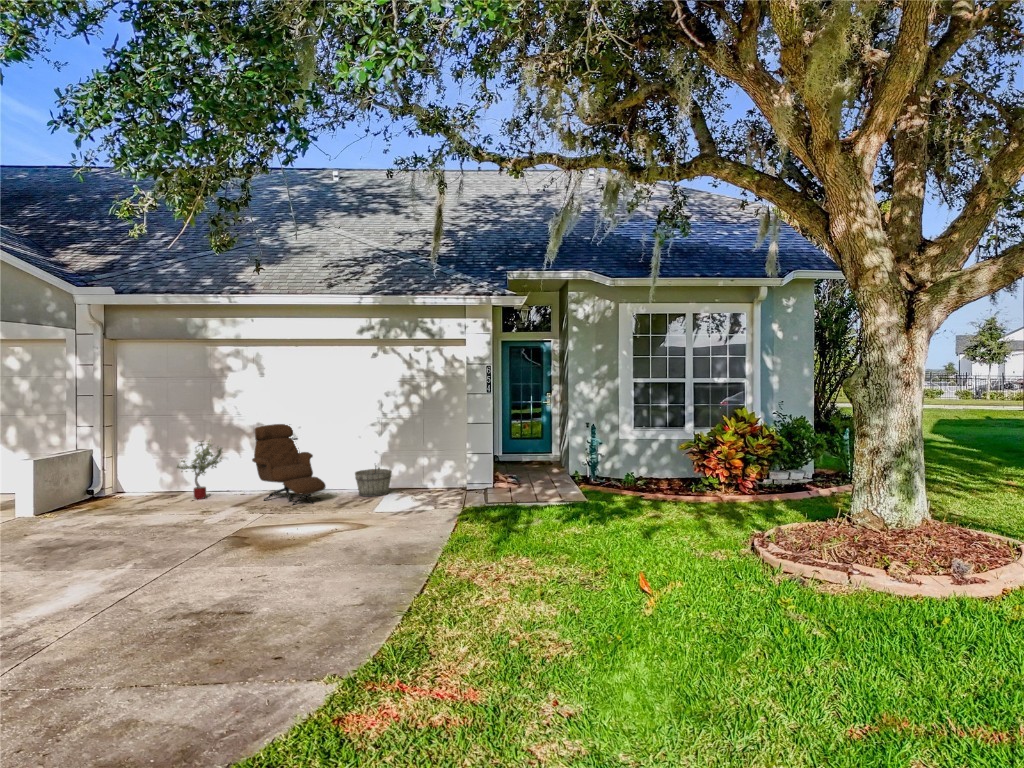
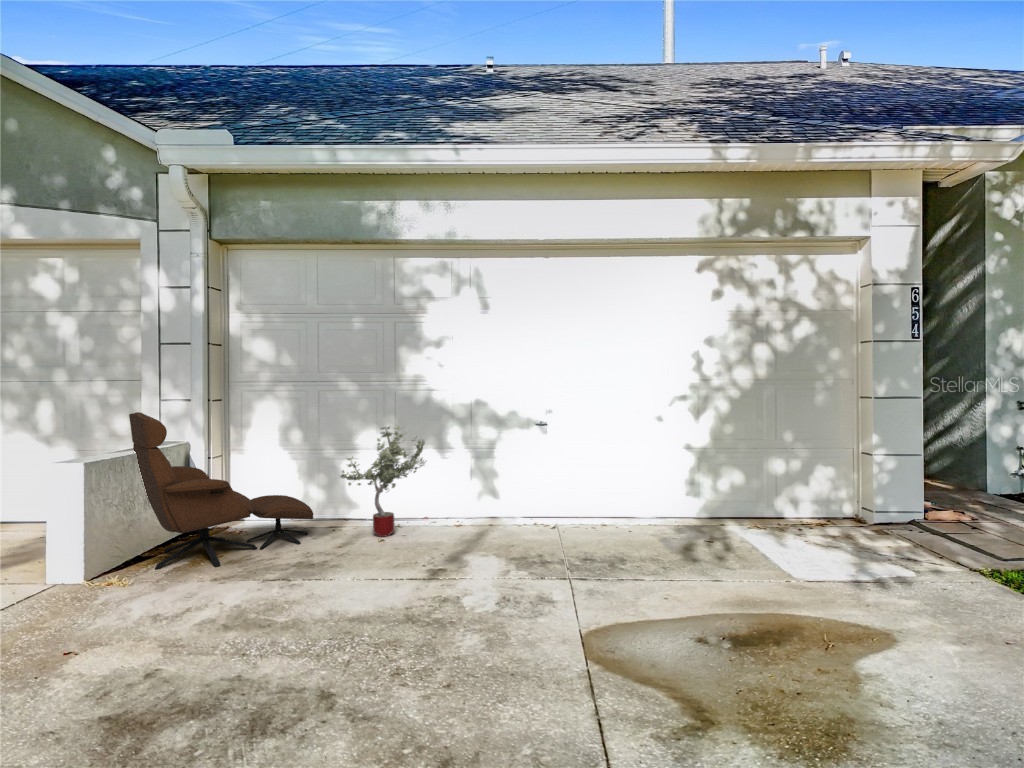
lounge chair: present [252,424,326,505] -> present [129,412,313,569]
wooden bucket: present [355,465,392,497] -> none [668,470,740,535]

